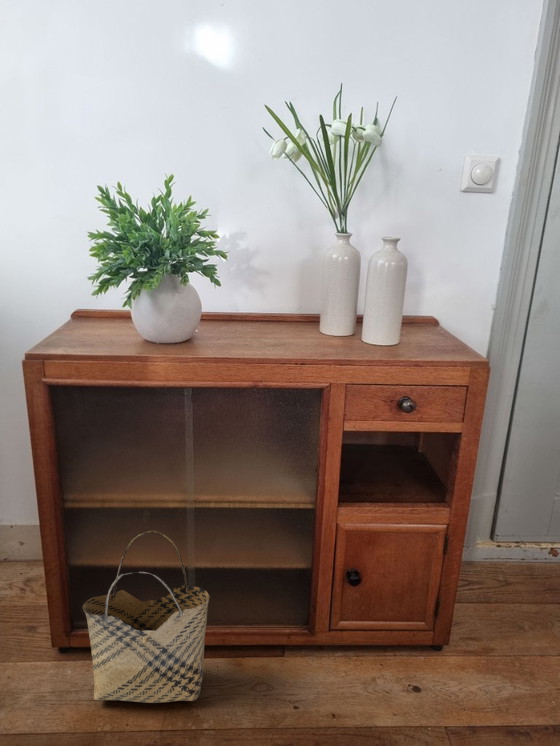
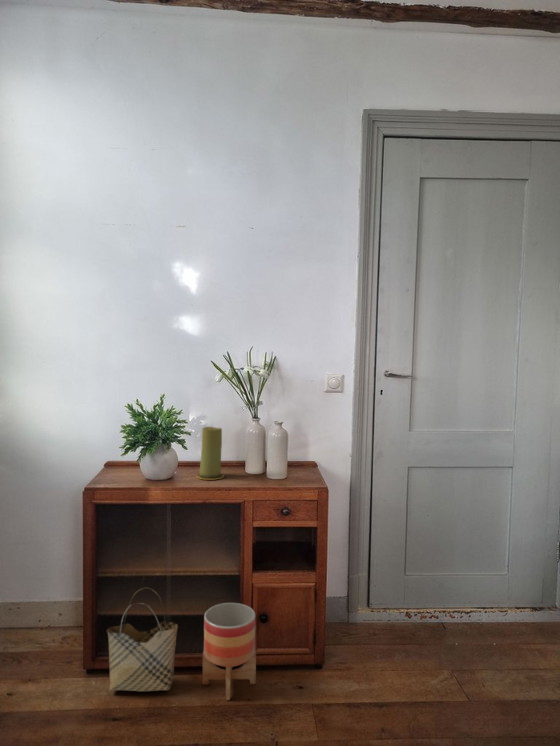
candle: none [235,246,286,344] -> present [196,427,224,480]
planter: none [252,554,348,721] -> present [203,603,256,700]

